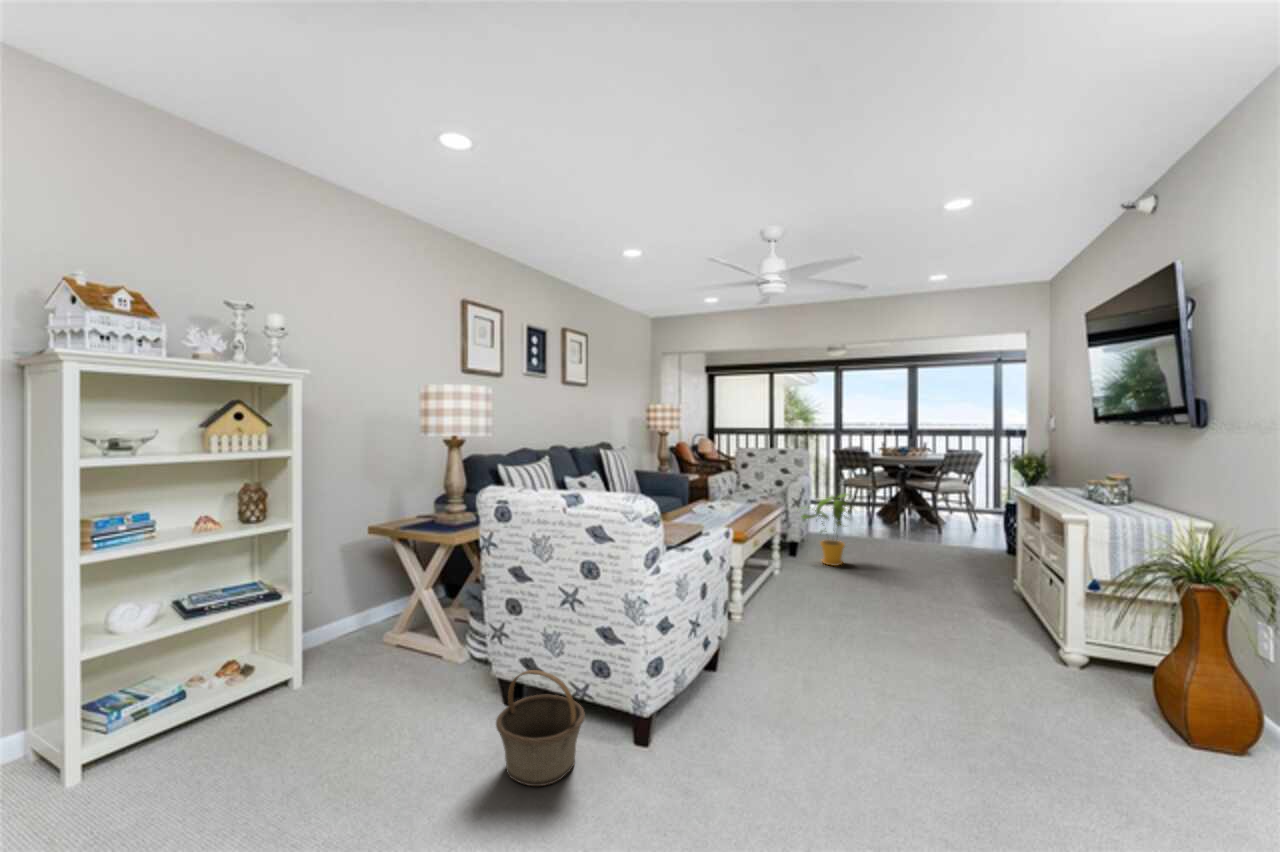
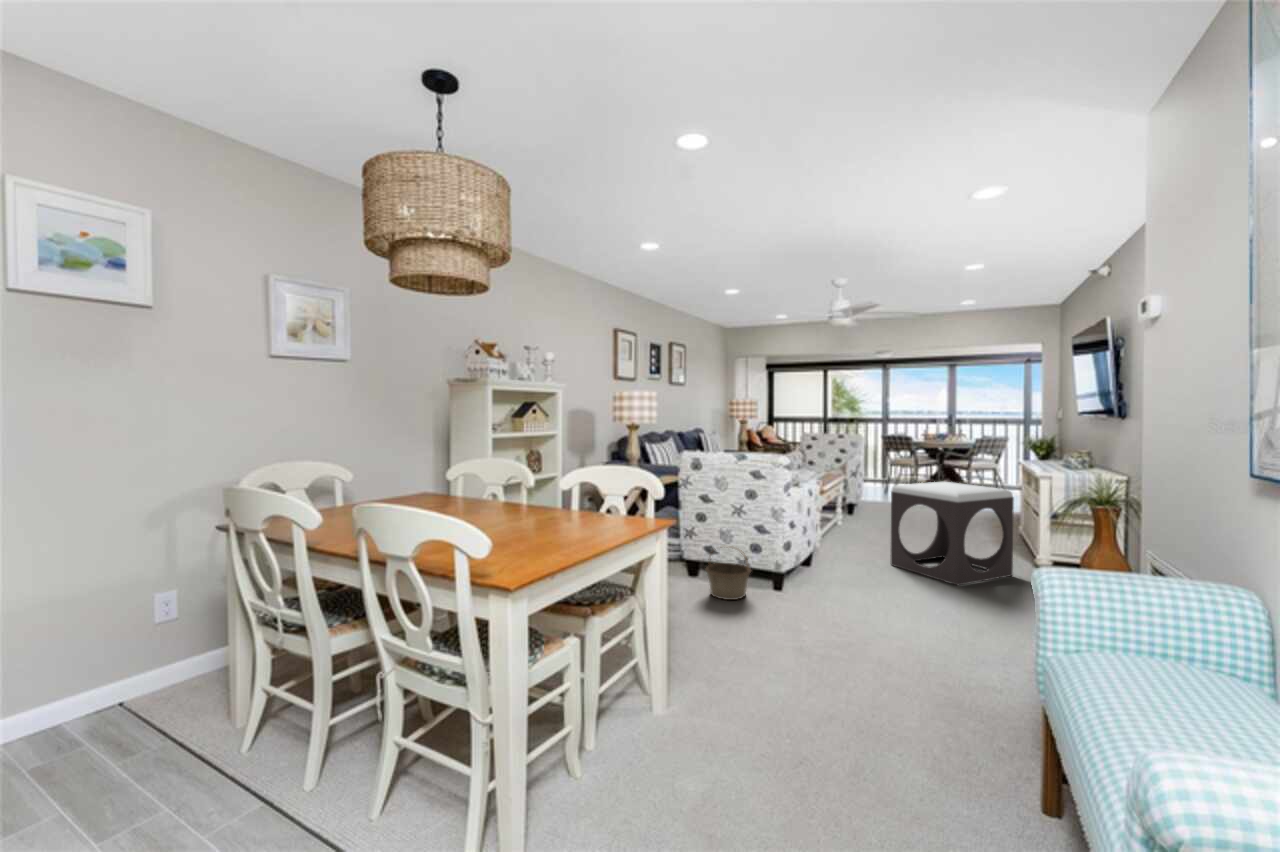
house plant: present [801,494,848,566] -> none [854,466,902,520]
footstool: none [843,528,1041,722] -> present [890,482,1014,586]

